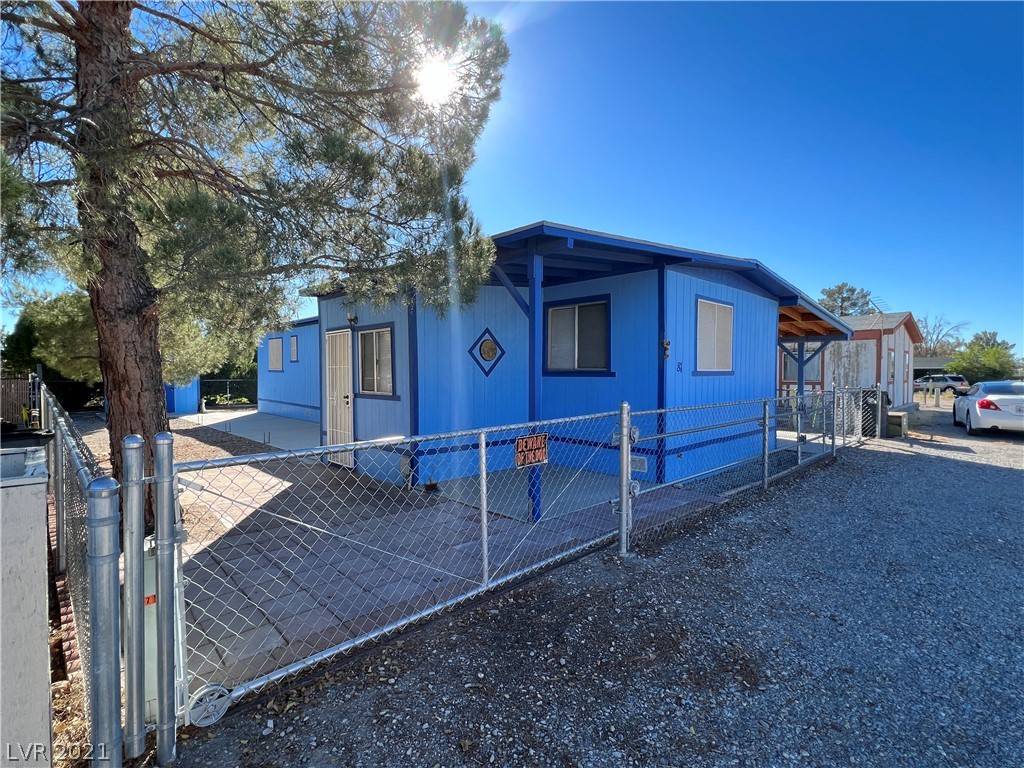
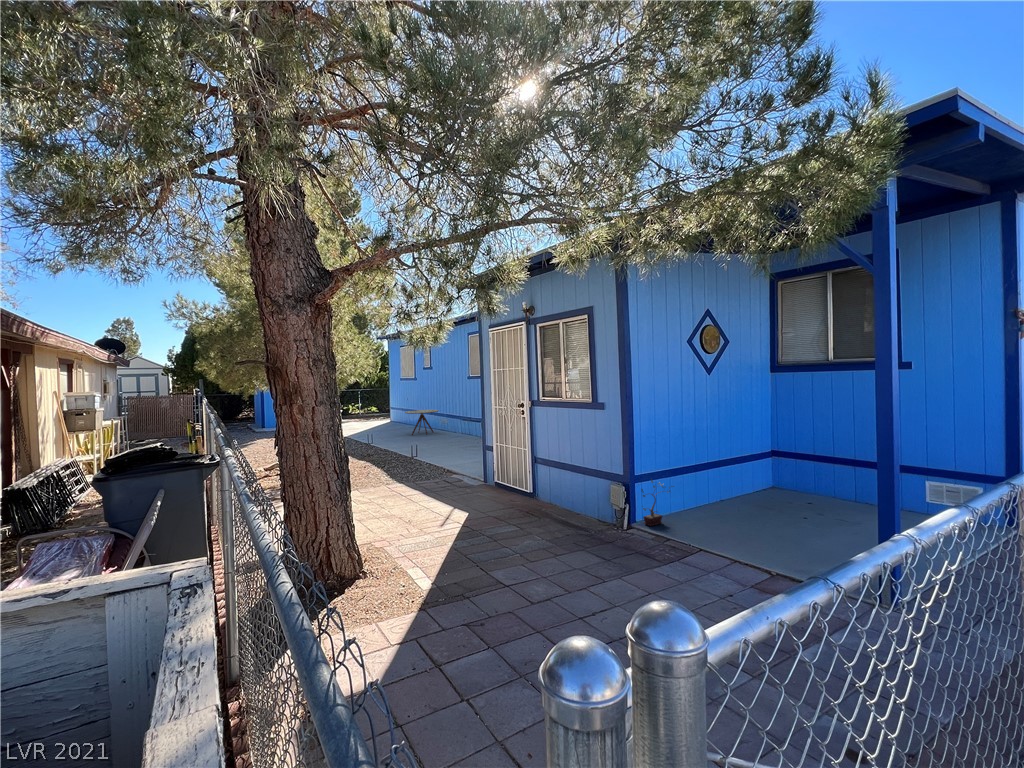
round table: none [267,401,302,425] -> present [405,410,439,435]

